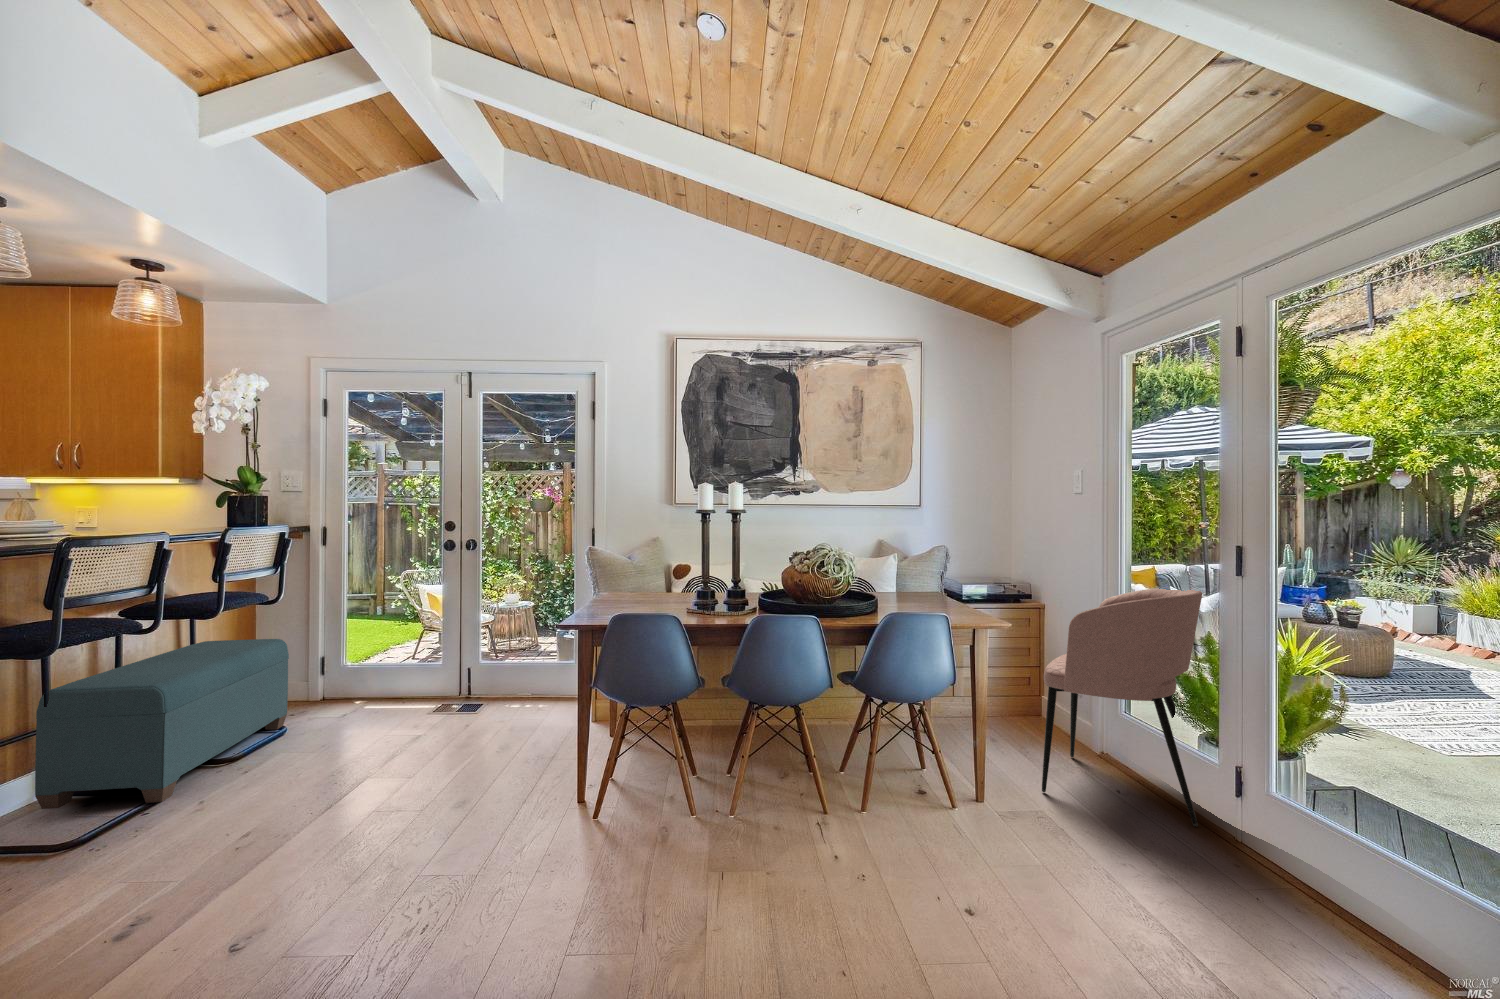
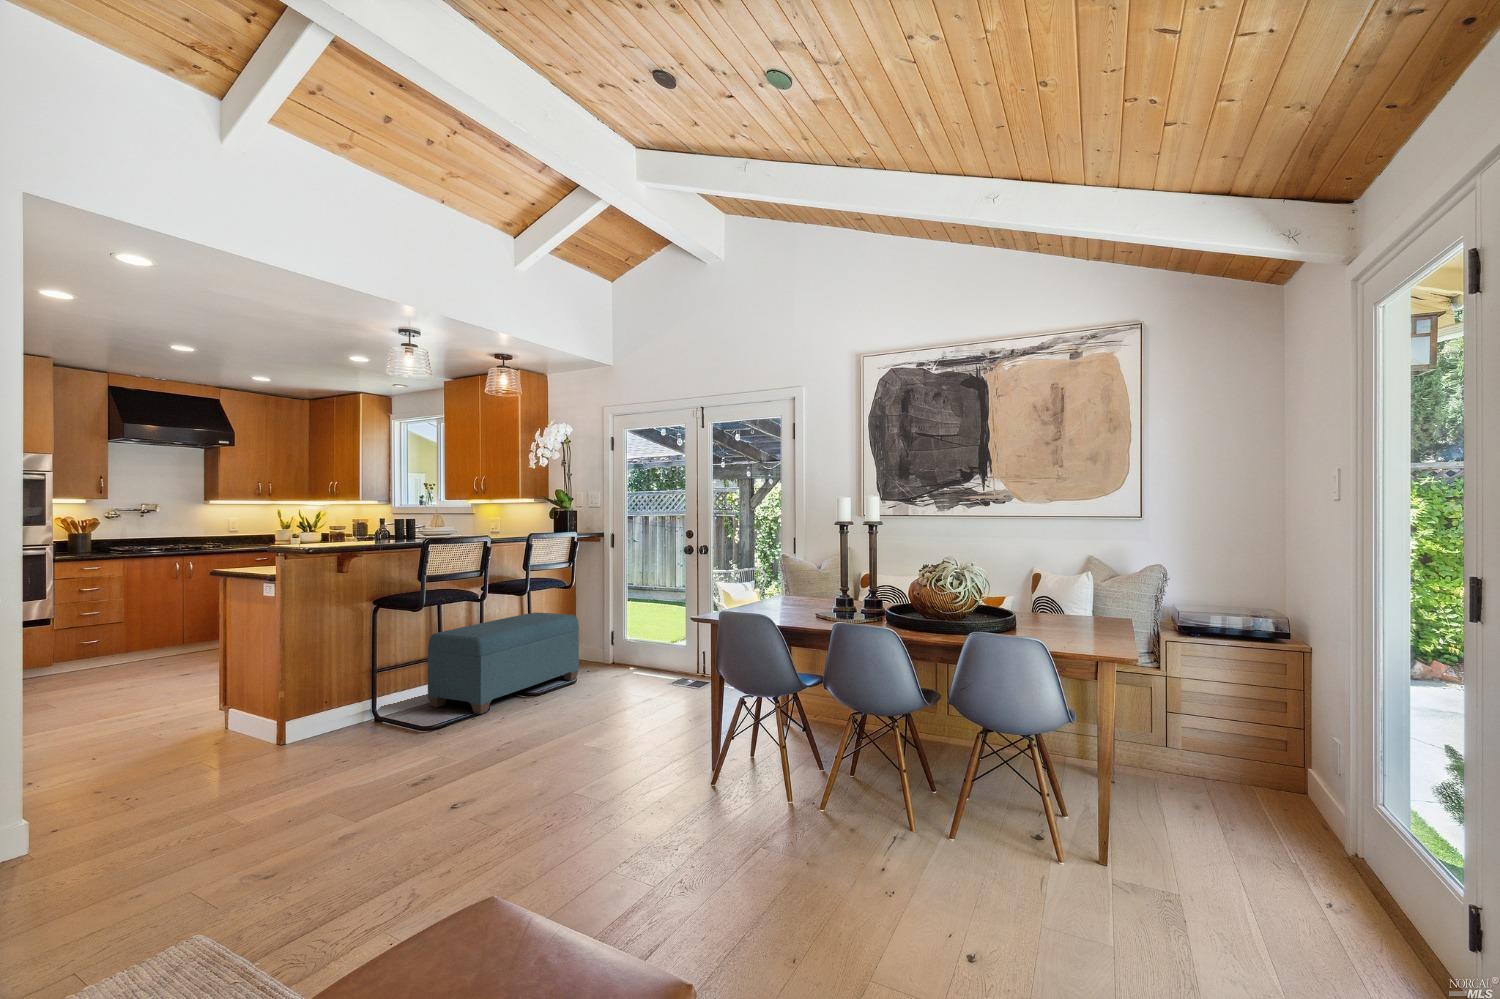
armchair: present [1042,588,1202,827] -> none [1156,640,1436,965]

